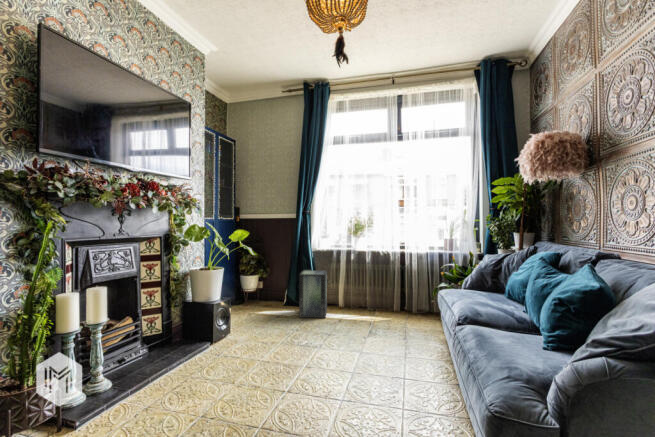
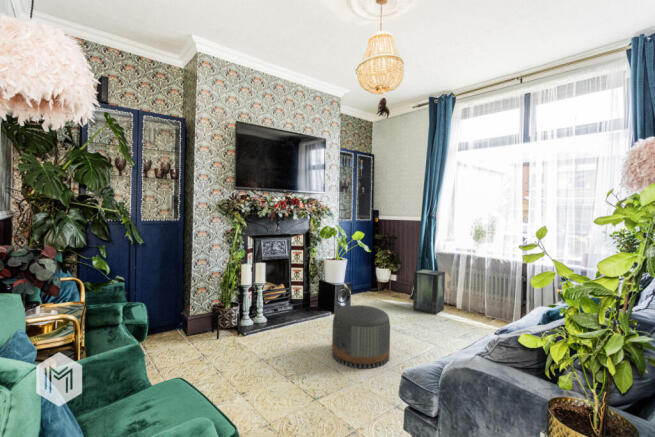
pouf: none [253,324,332,418] -> present [332,305,390,369]

